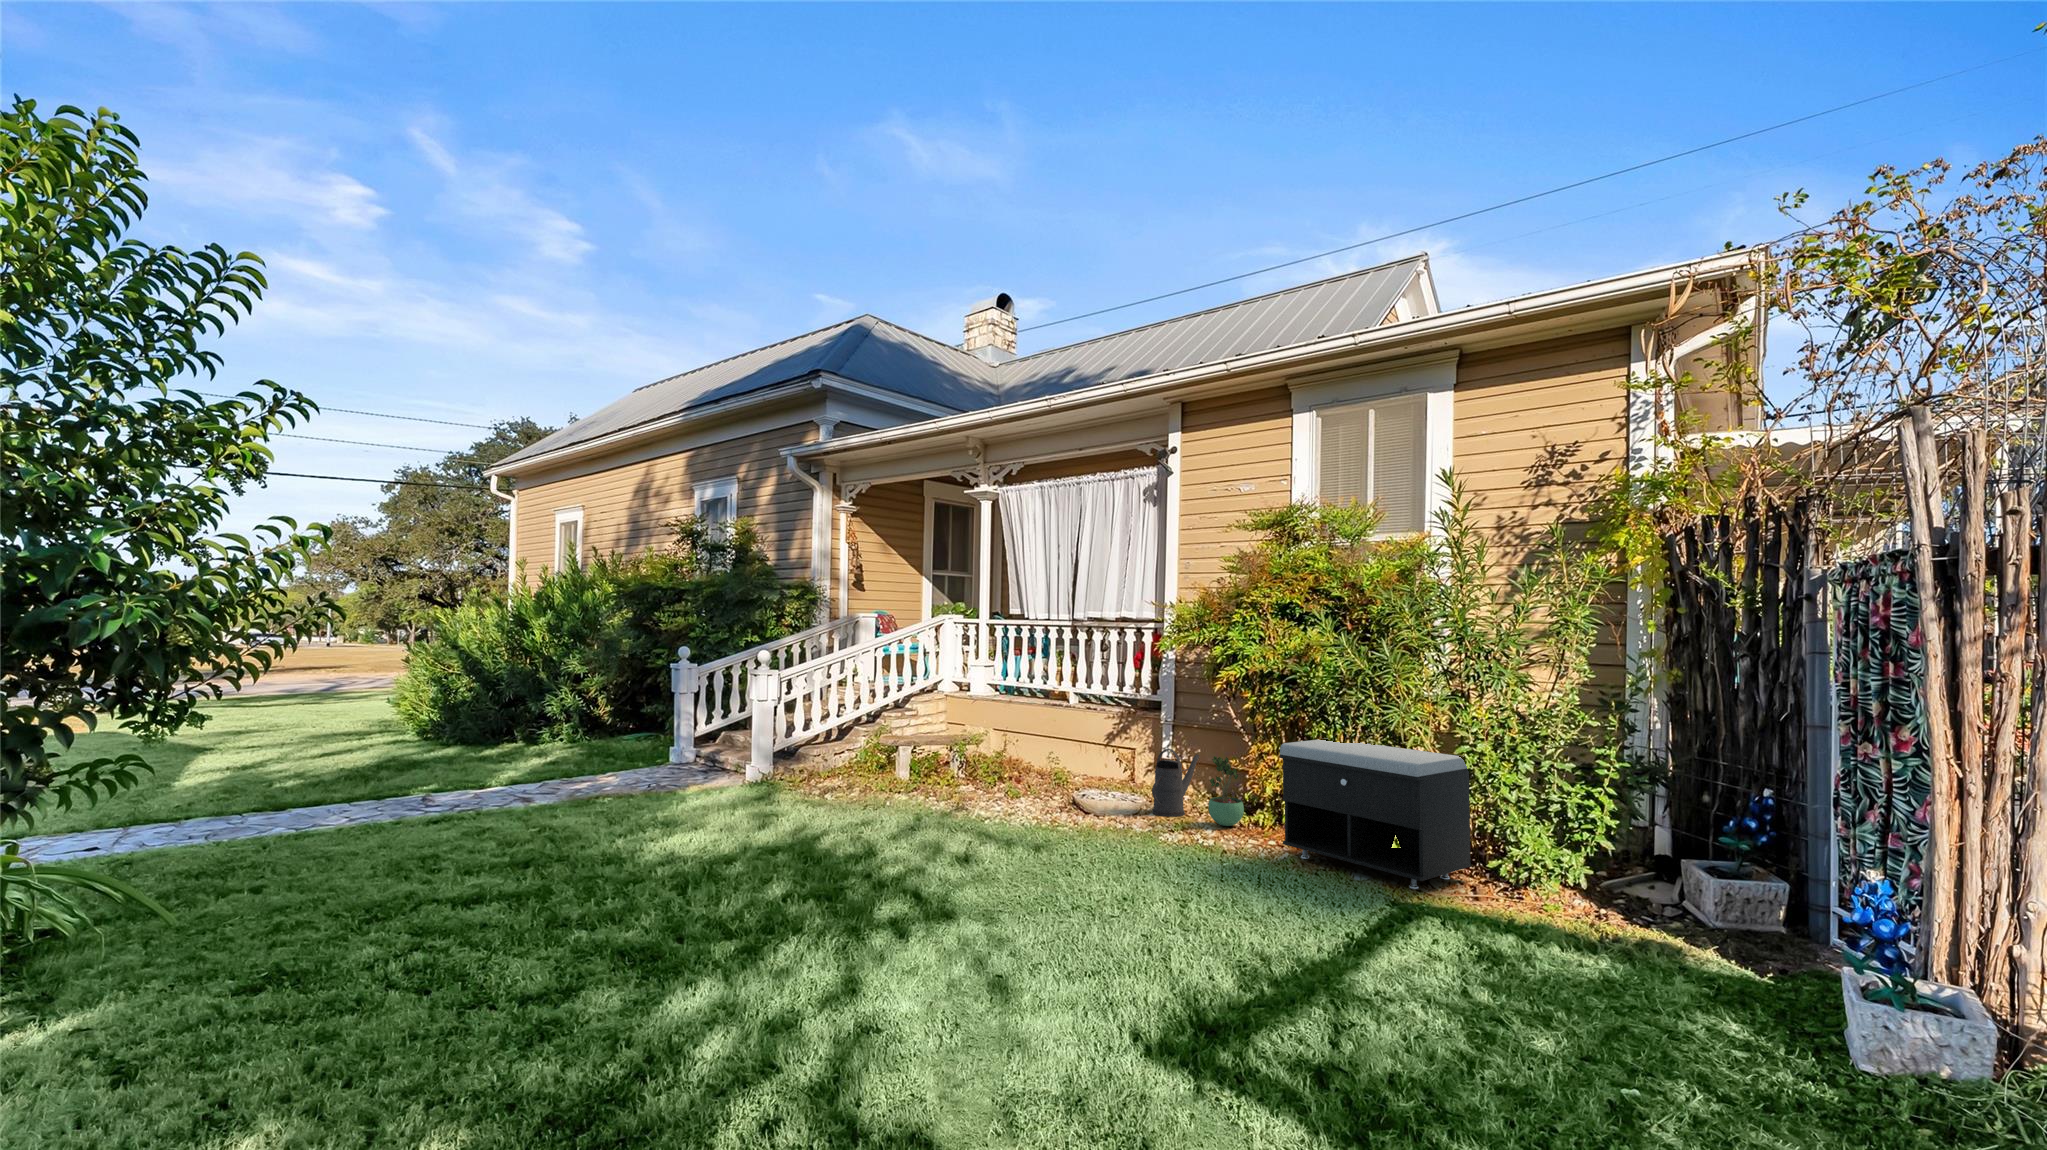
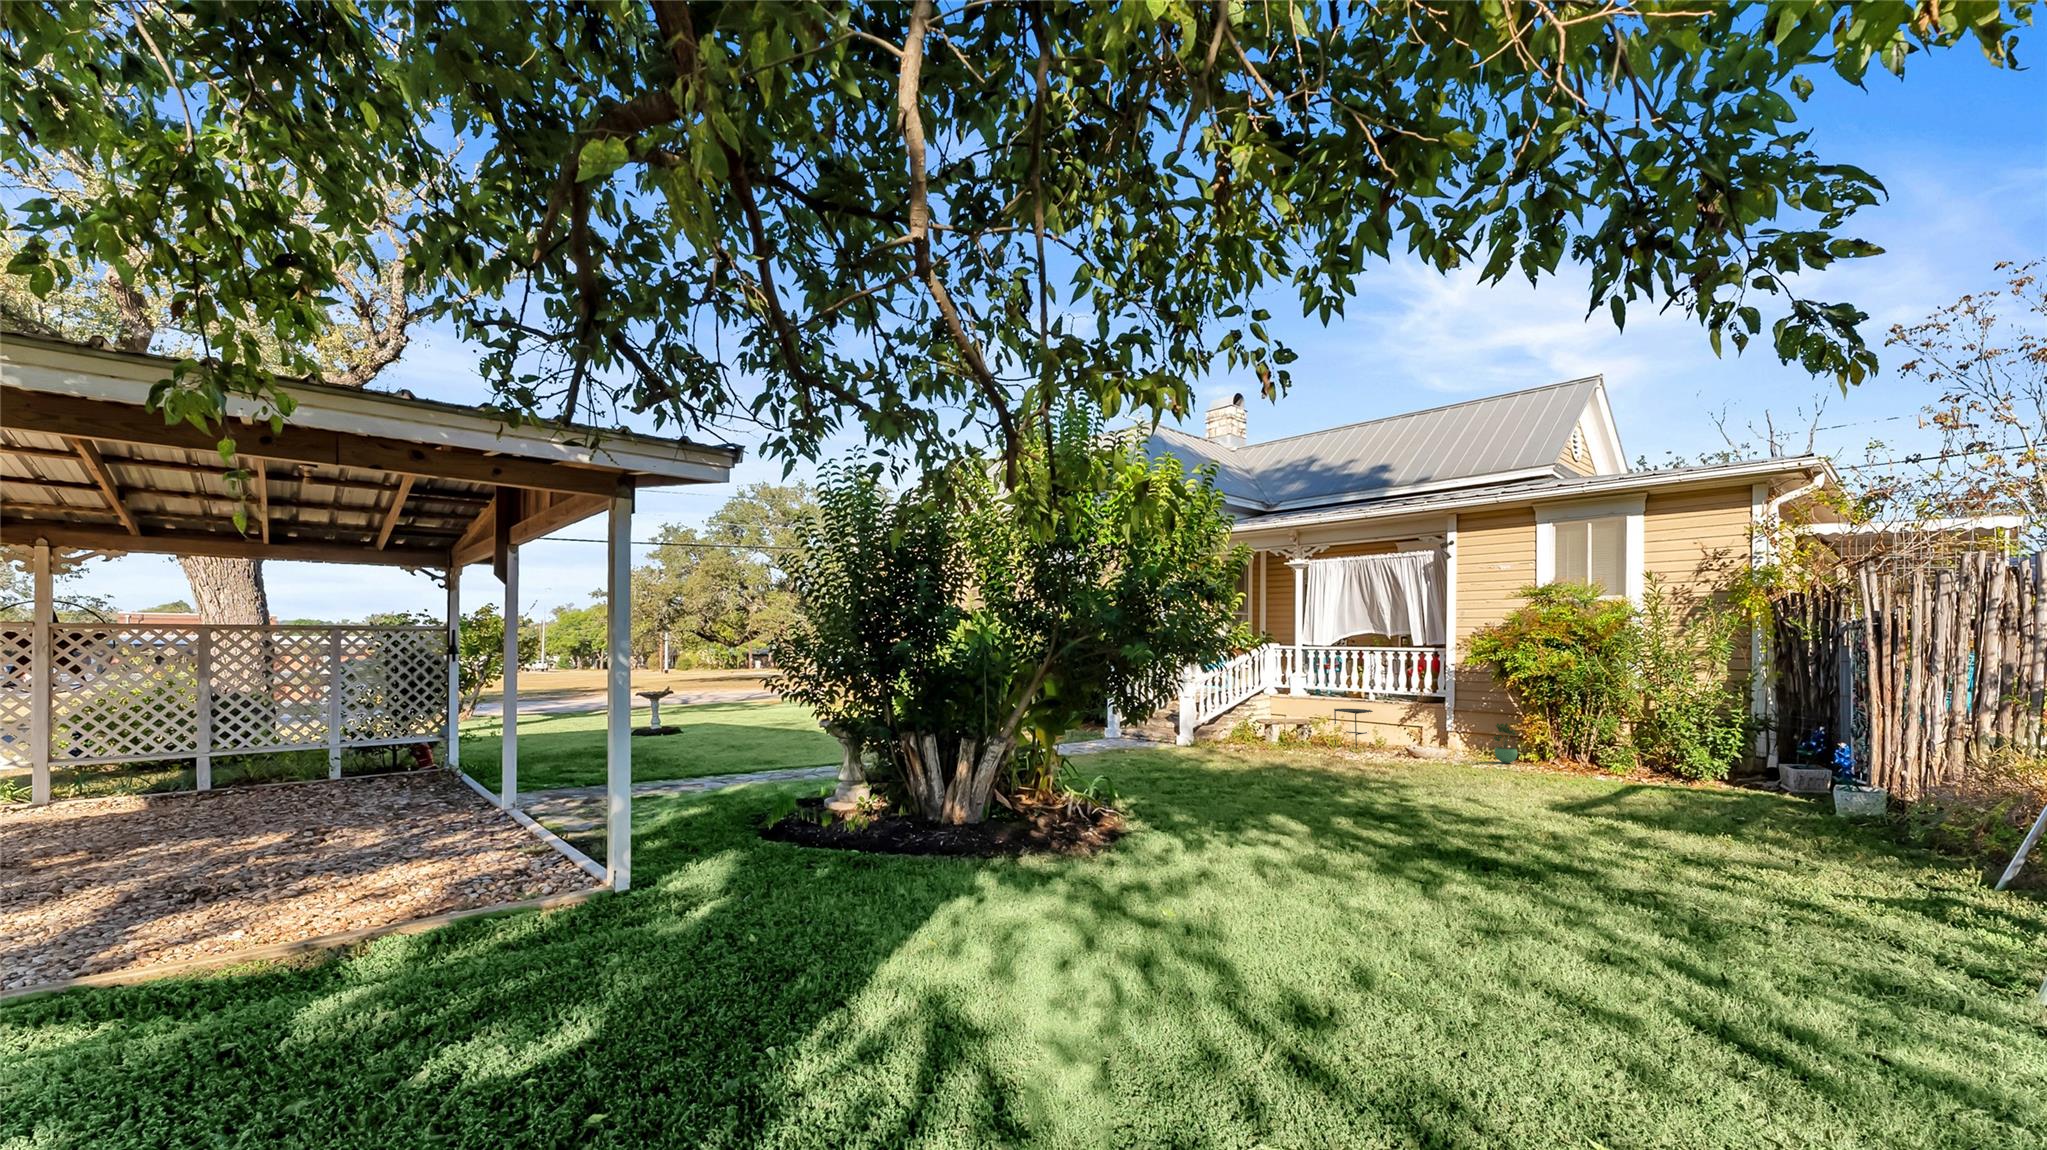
side table: none [999,722,1058,791] -> present [1334,709,1373,749]
storage bench: present [1280,740,1471,889] -> none [1551,711,1664,782]
watering can: present [1152,749,1199,817] -> none [1453,721,1477,760]

